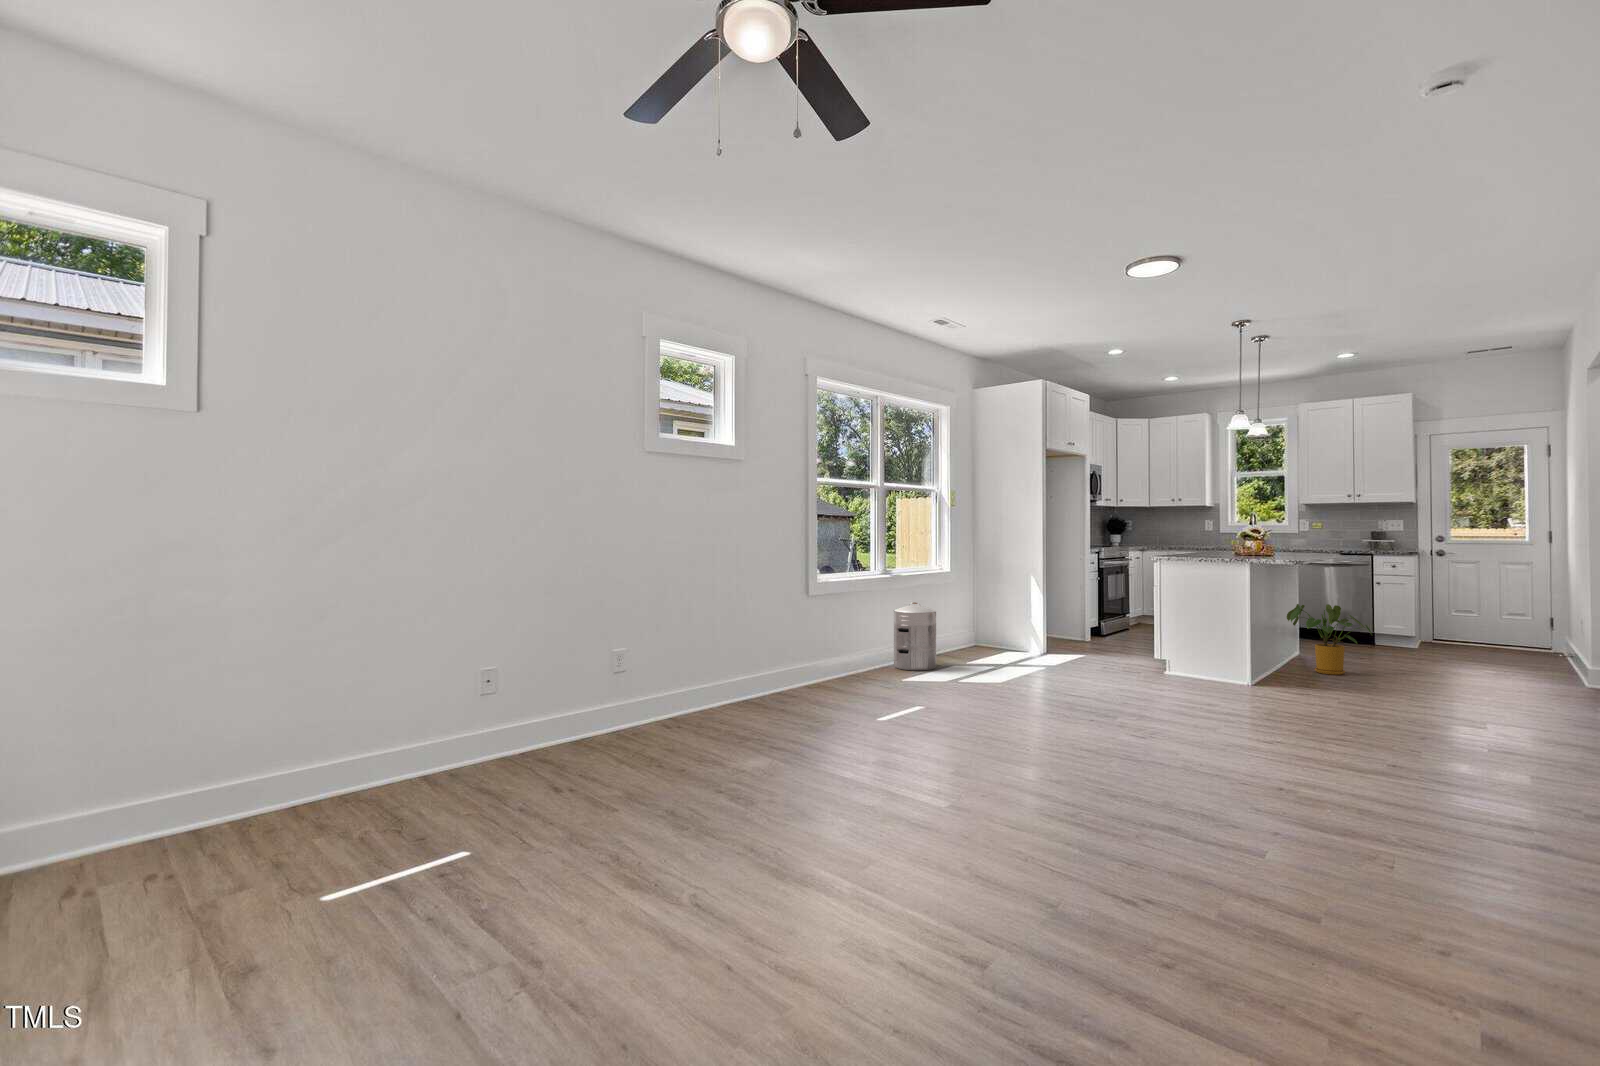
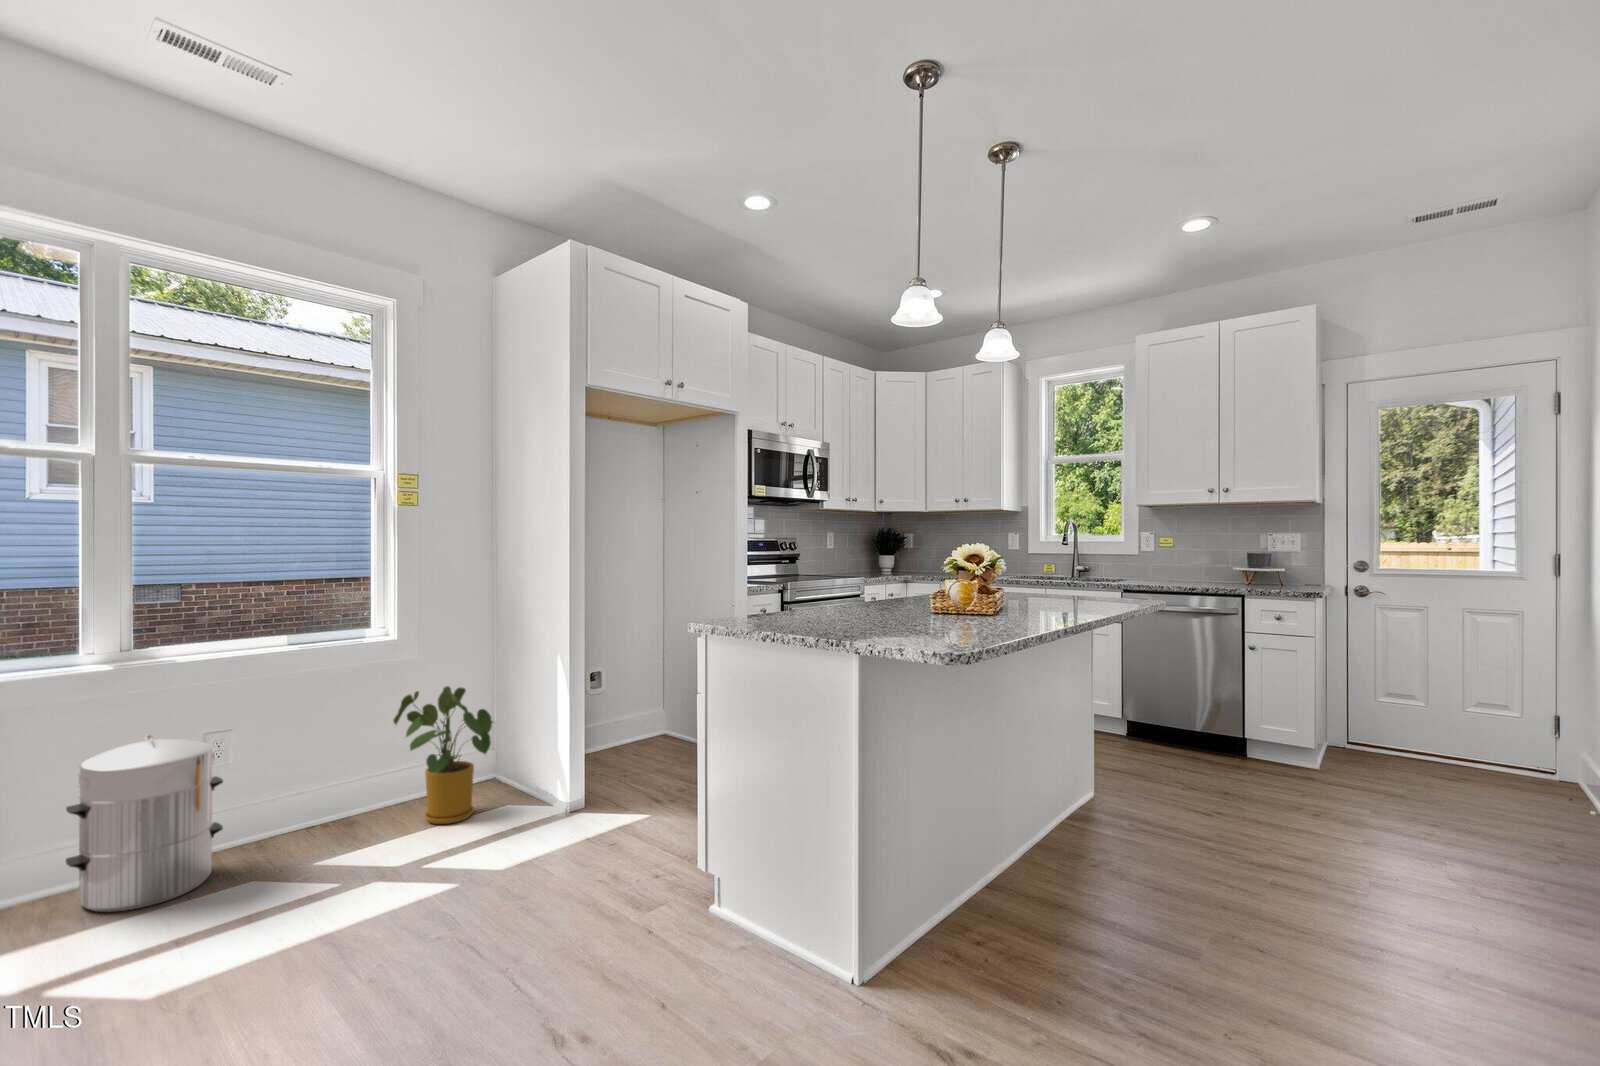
house plant: present [1287,604,1371,675] -> present [393,686,493,824]

